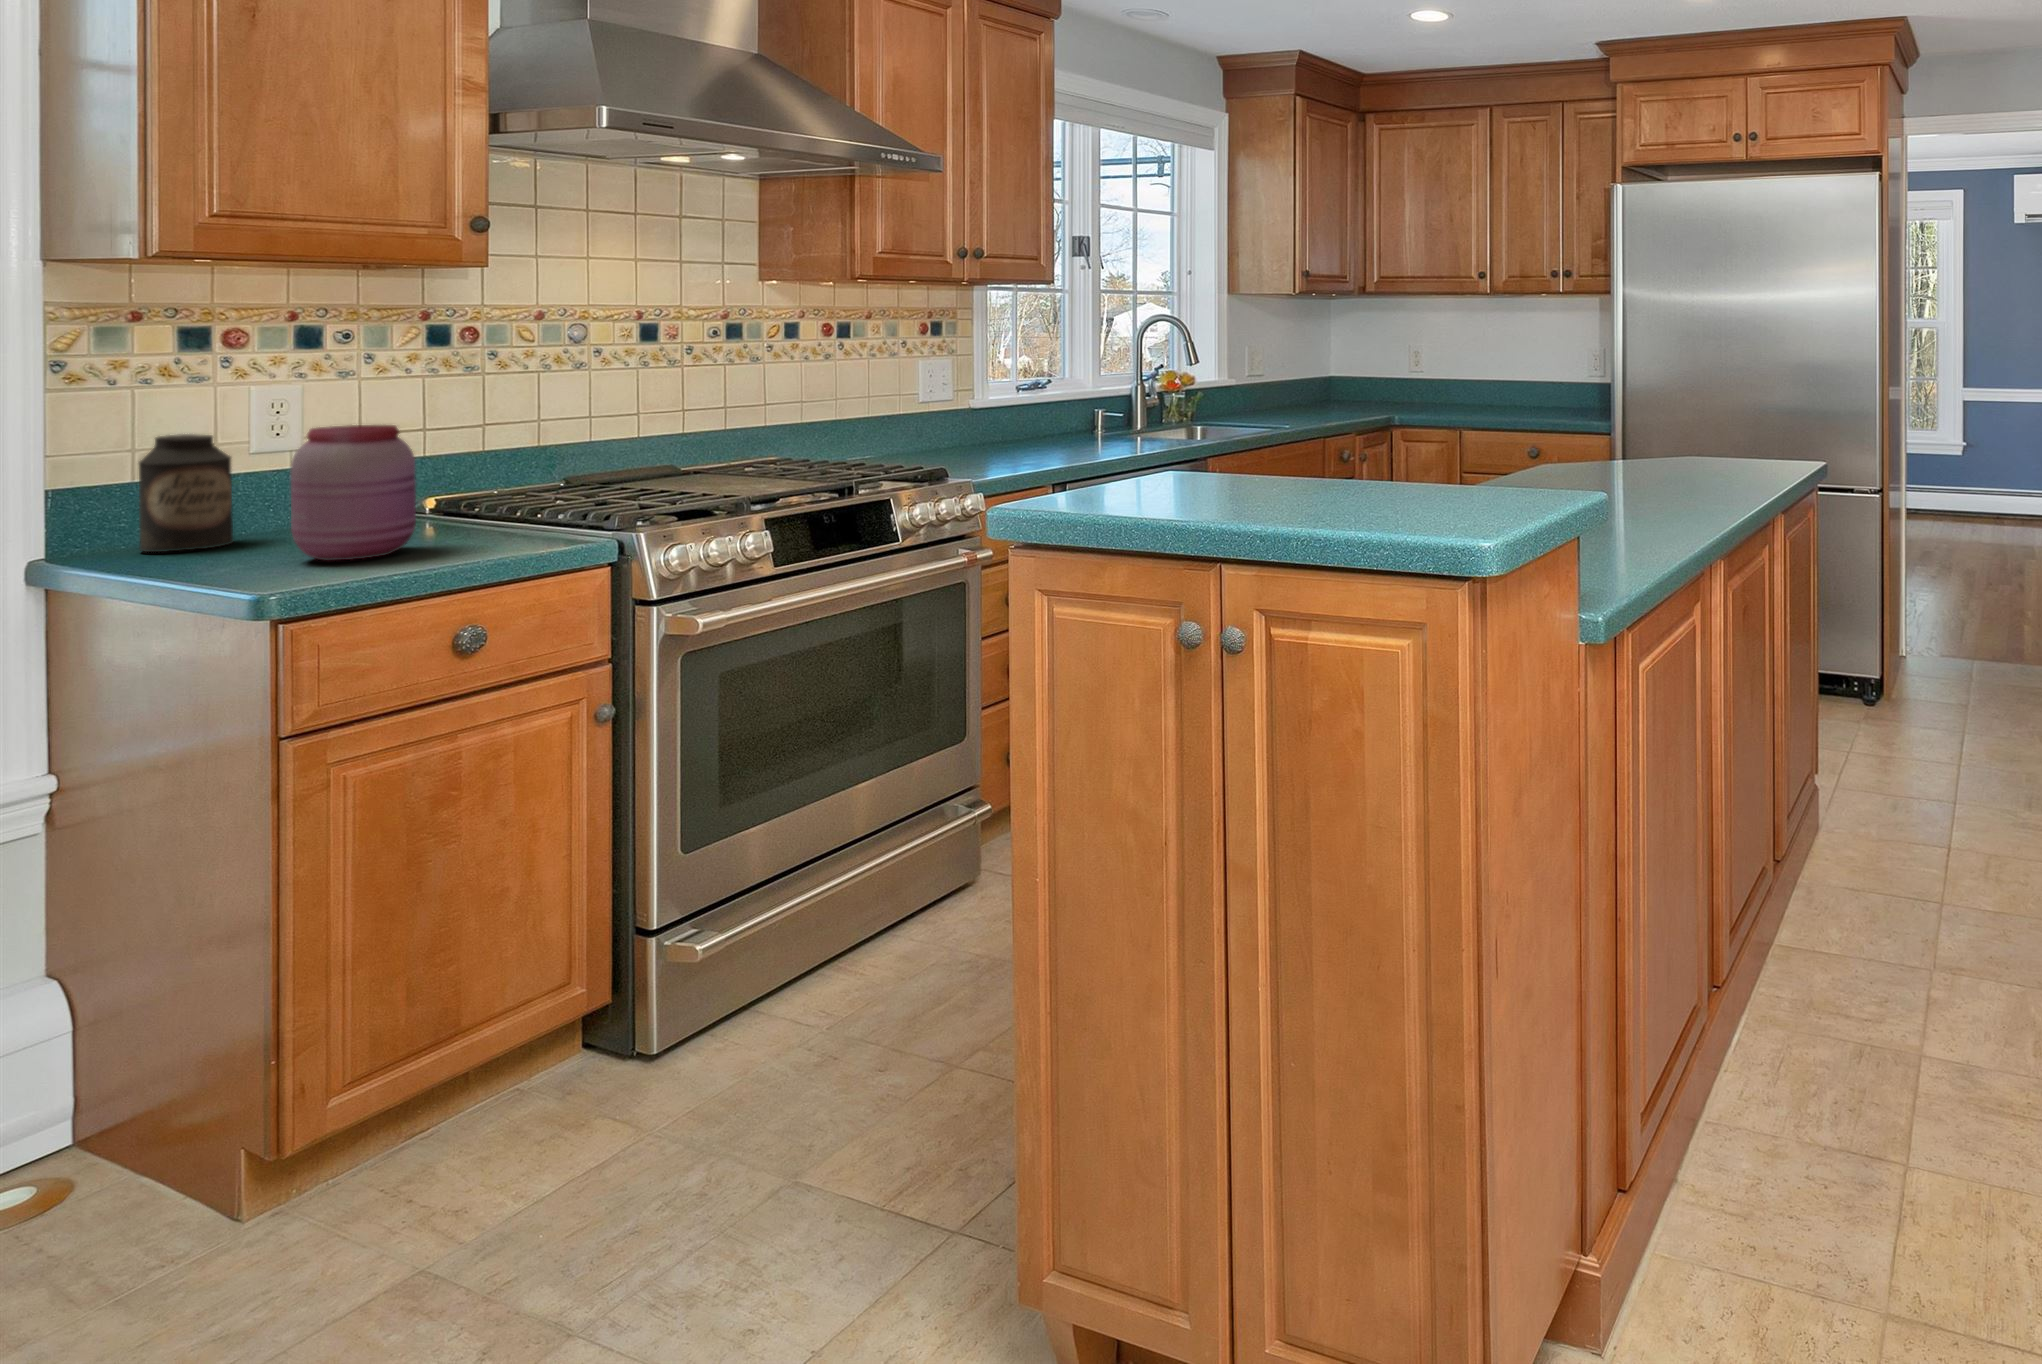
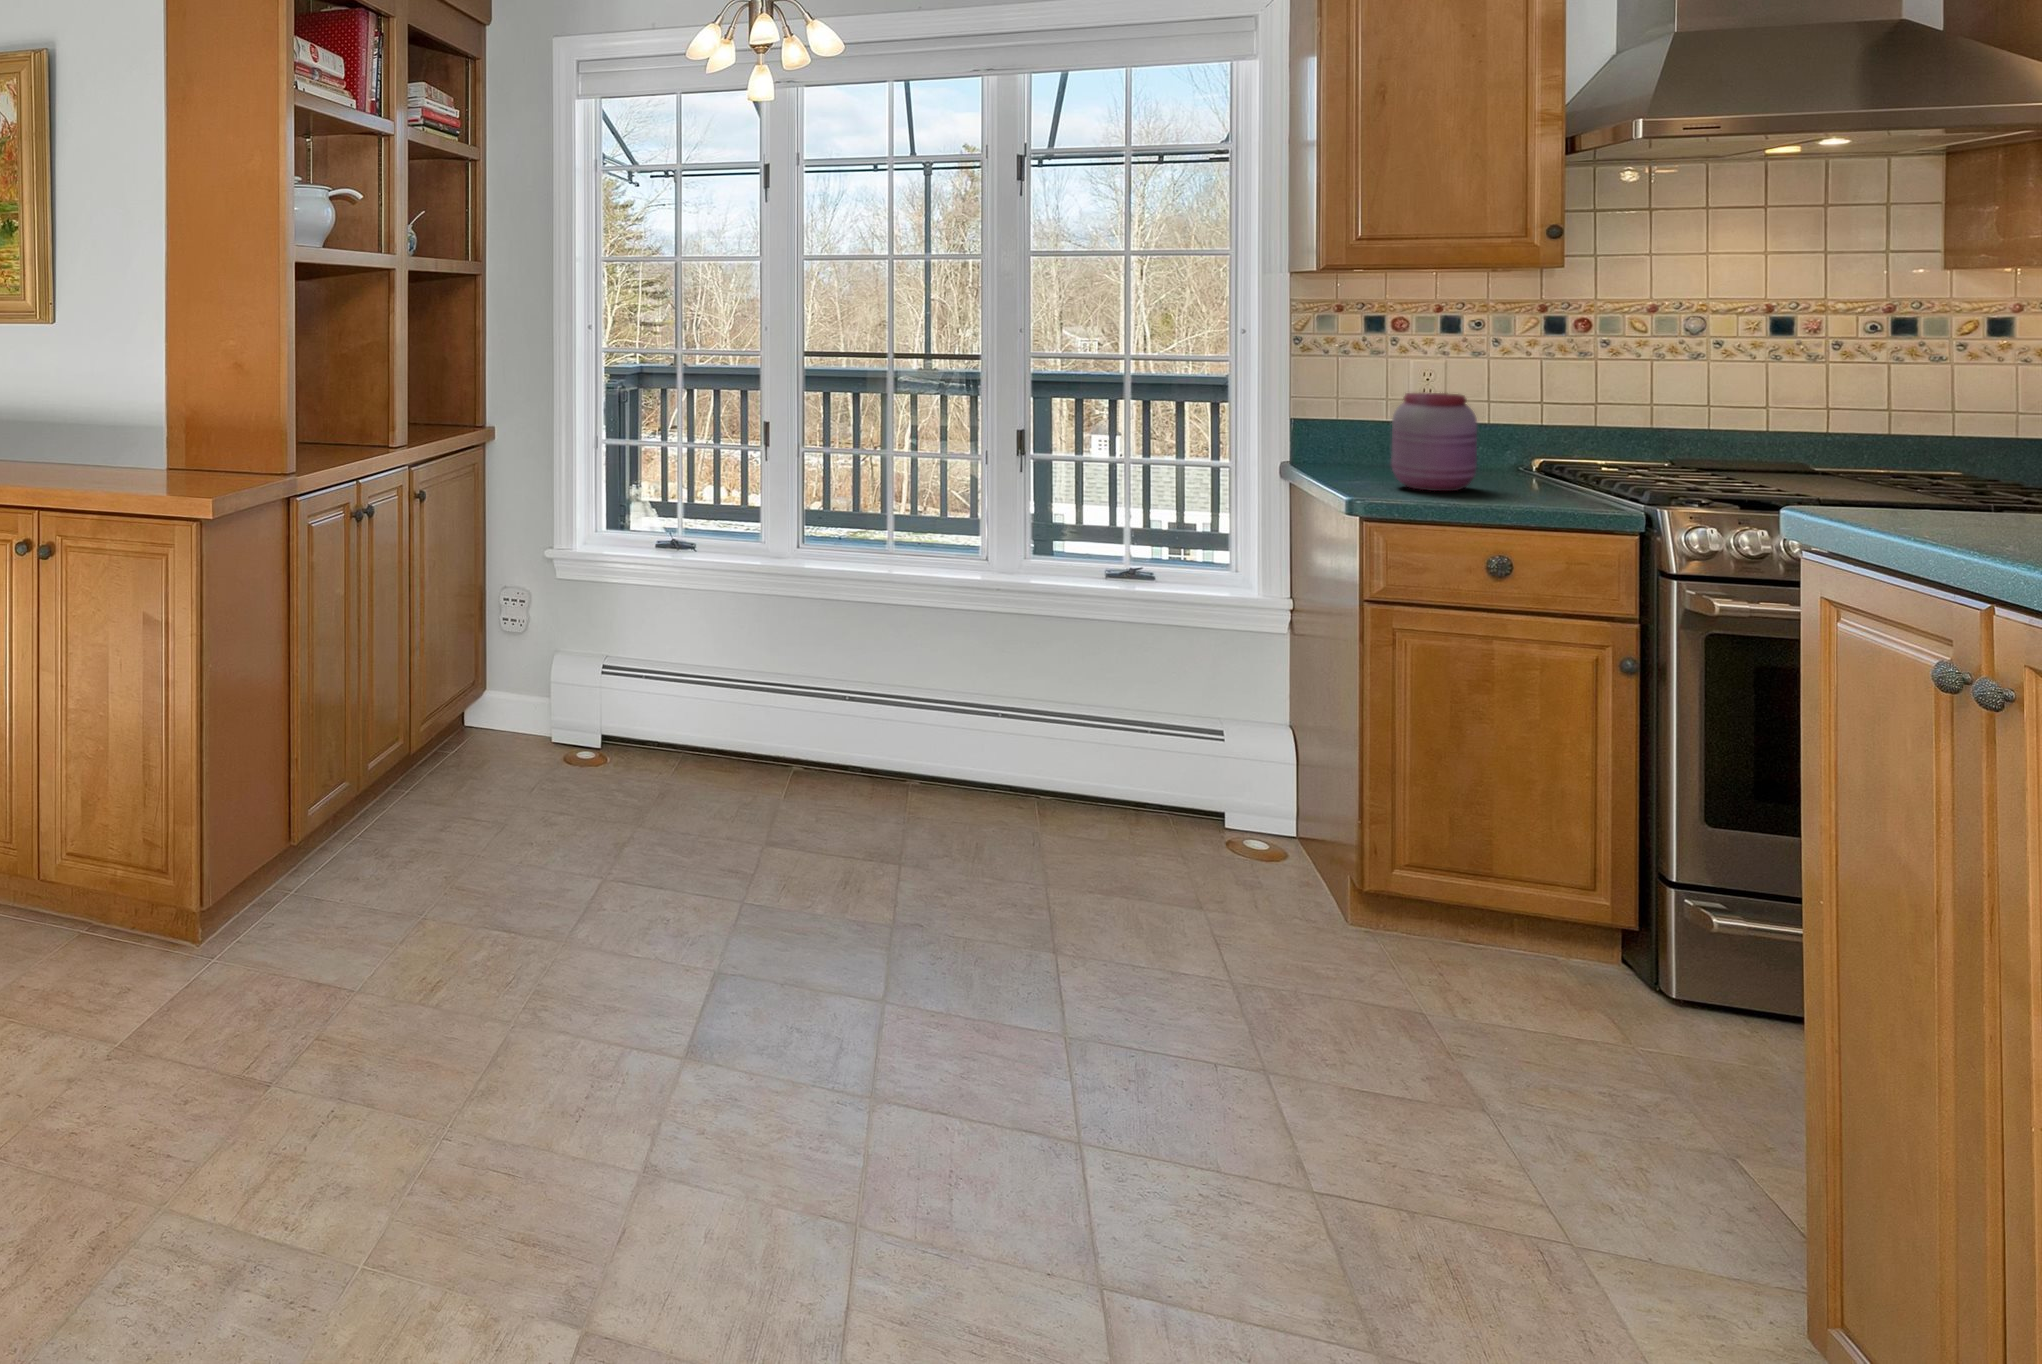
canister: present [139,434,233,552] -> none [1328,390,1384,469]

